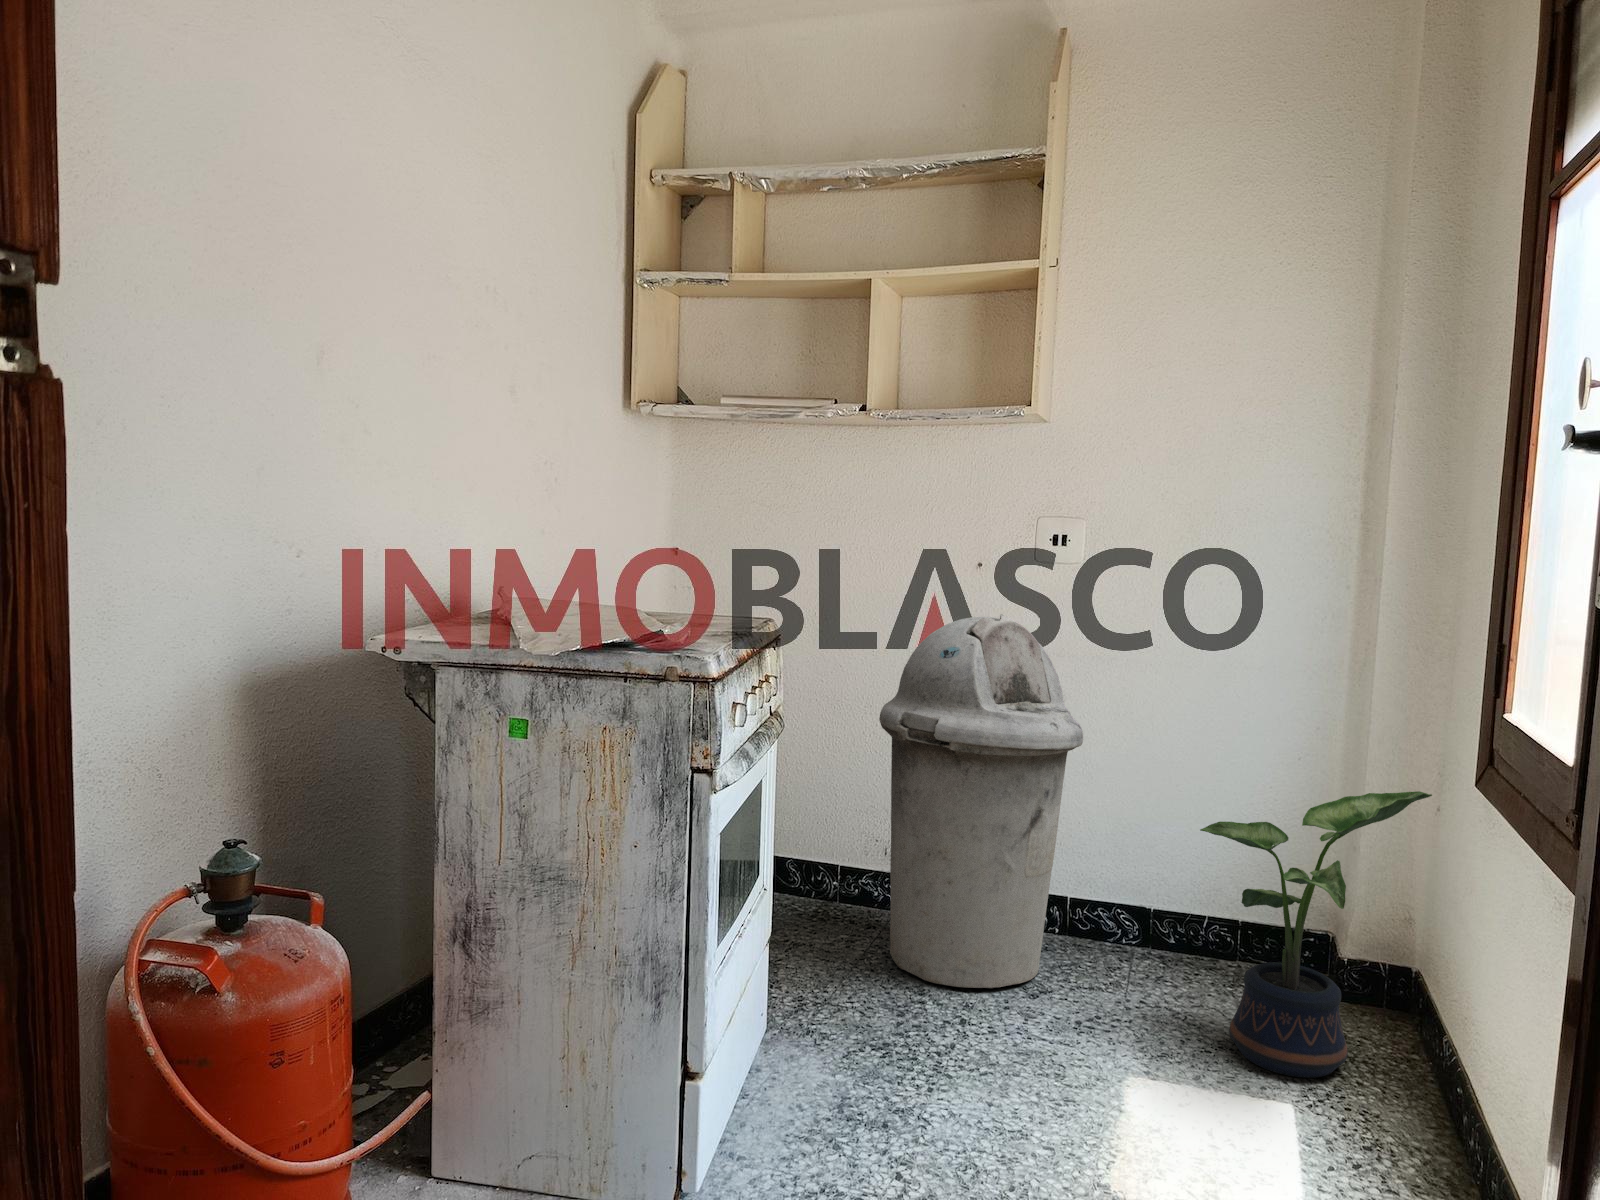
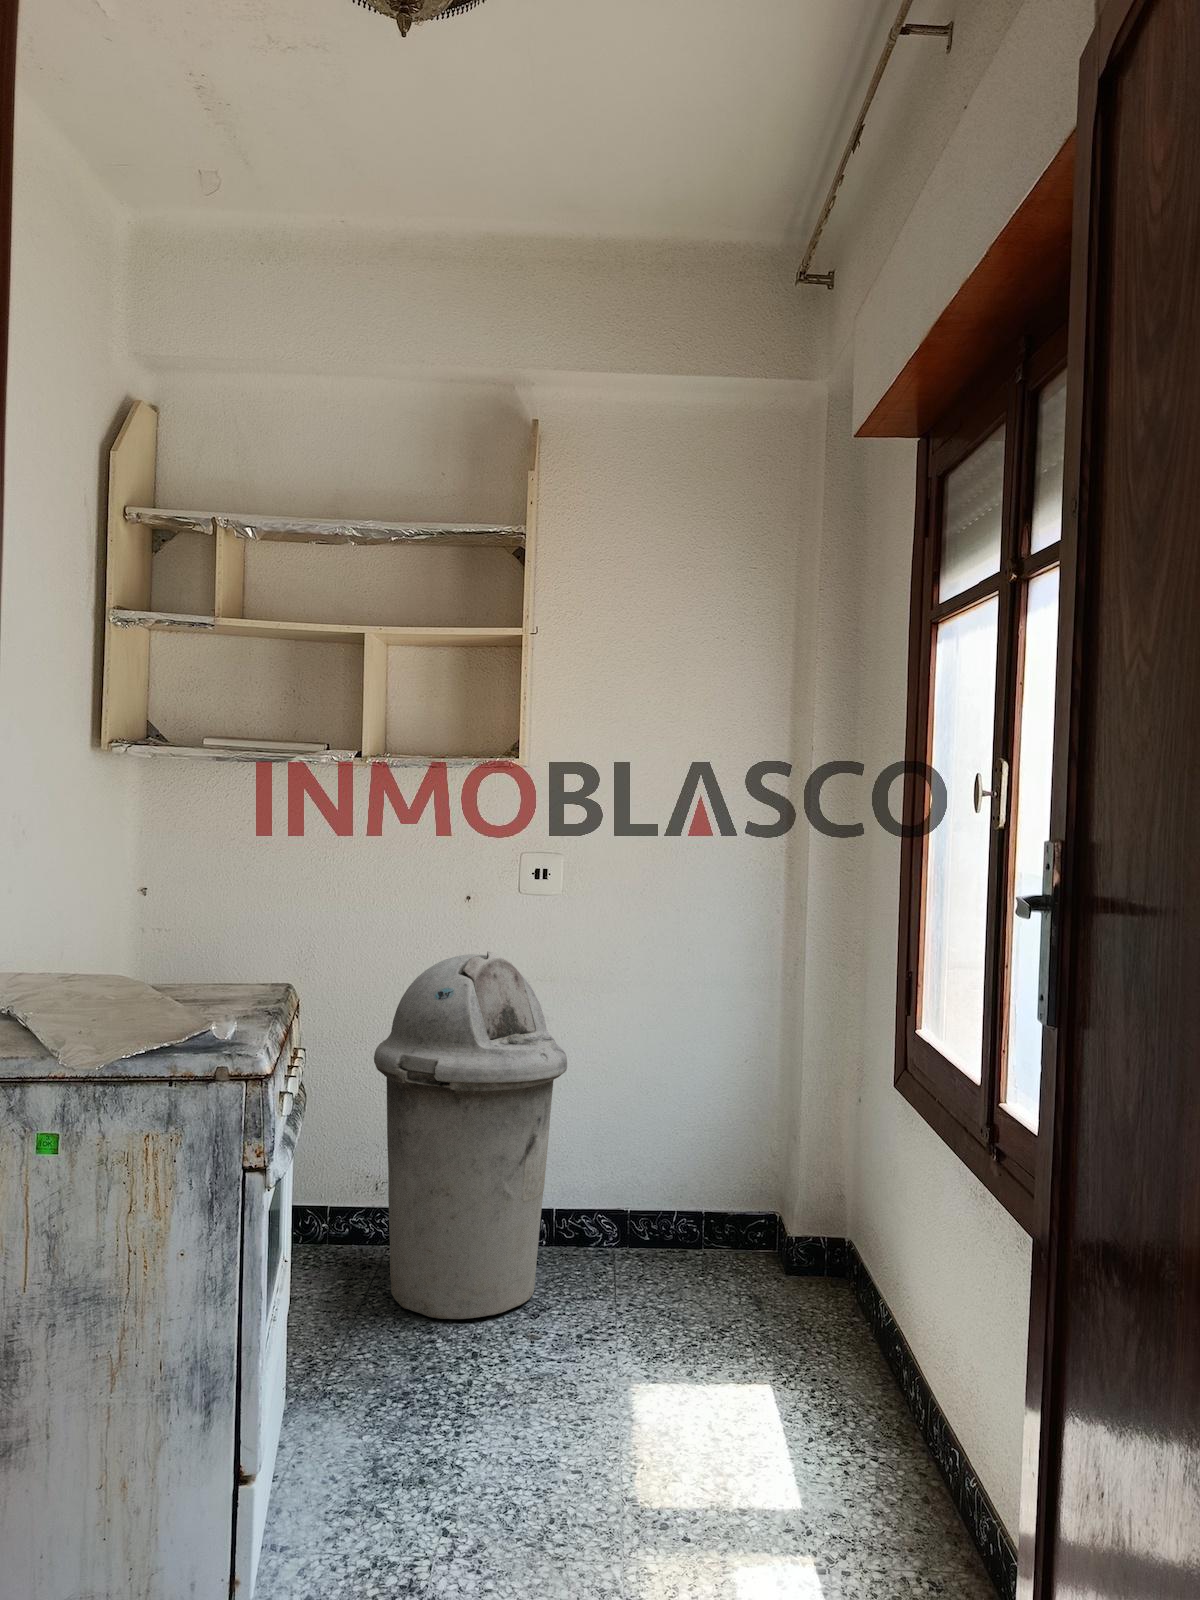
potted plant: present [1200,791,1432,1078] -> none [677,1088,860,1356]

